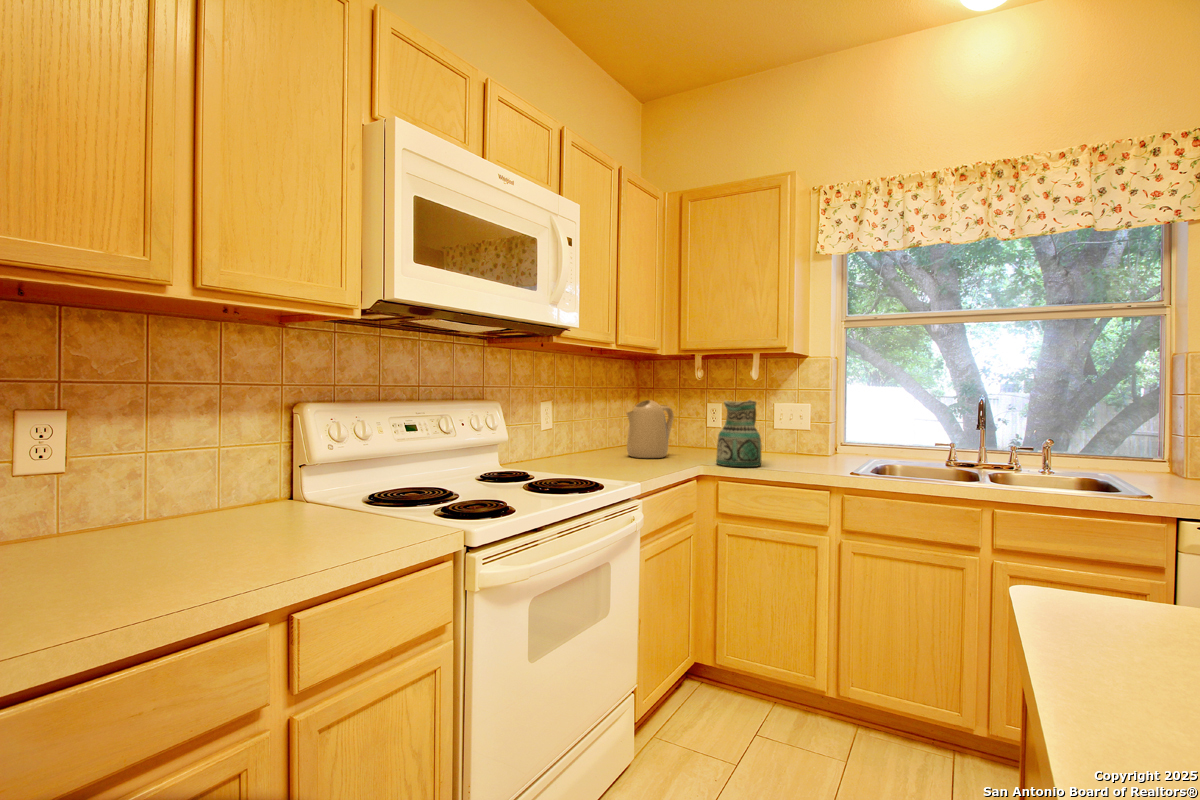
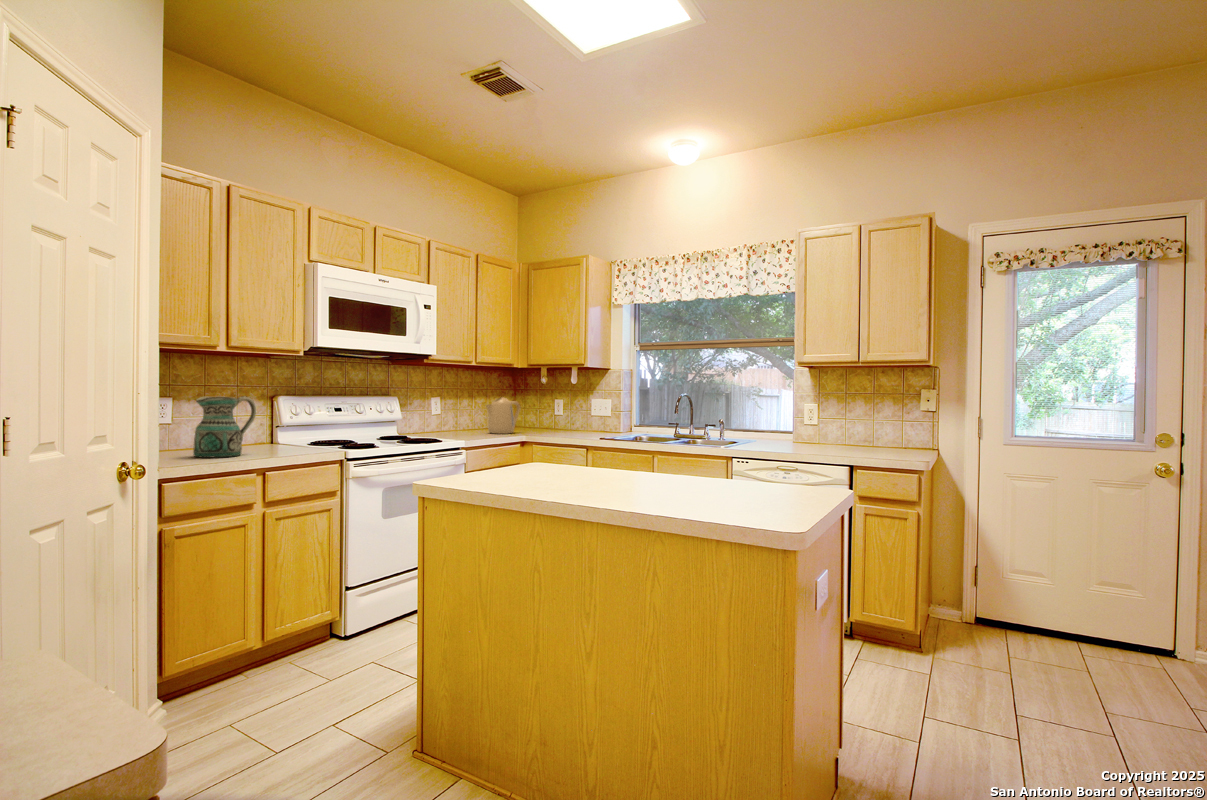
ceramic pitcher: present [716,400,761,467] -> present [193,396,256,457]

